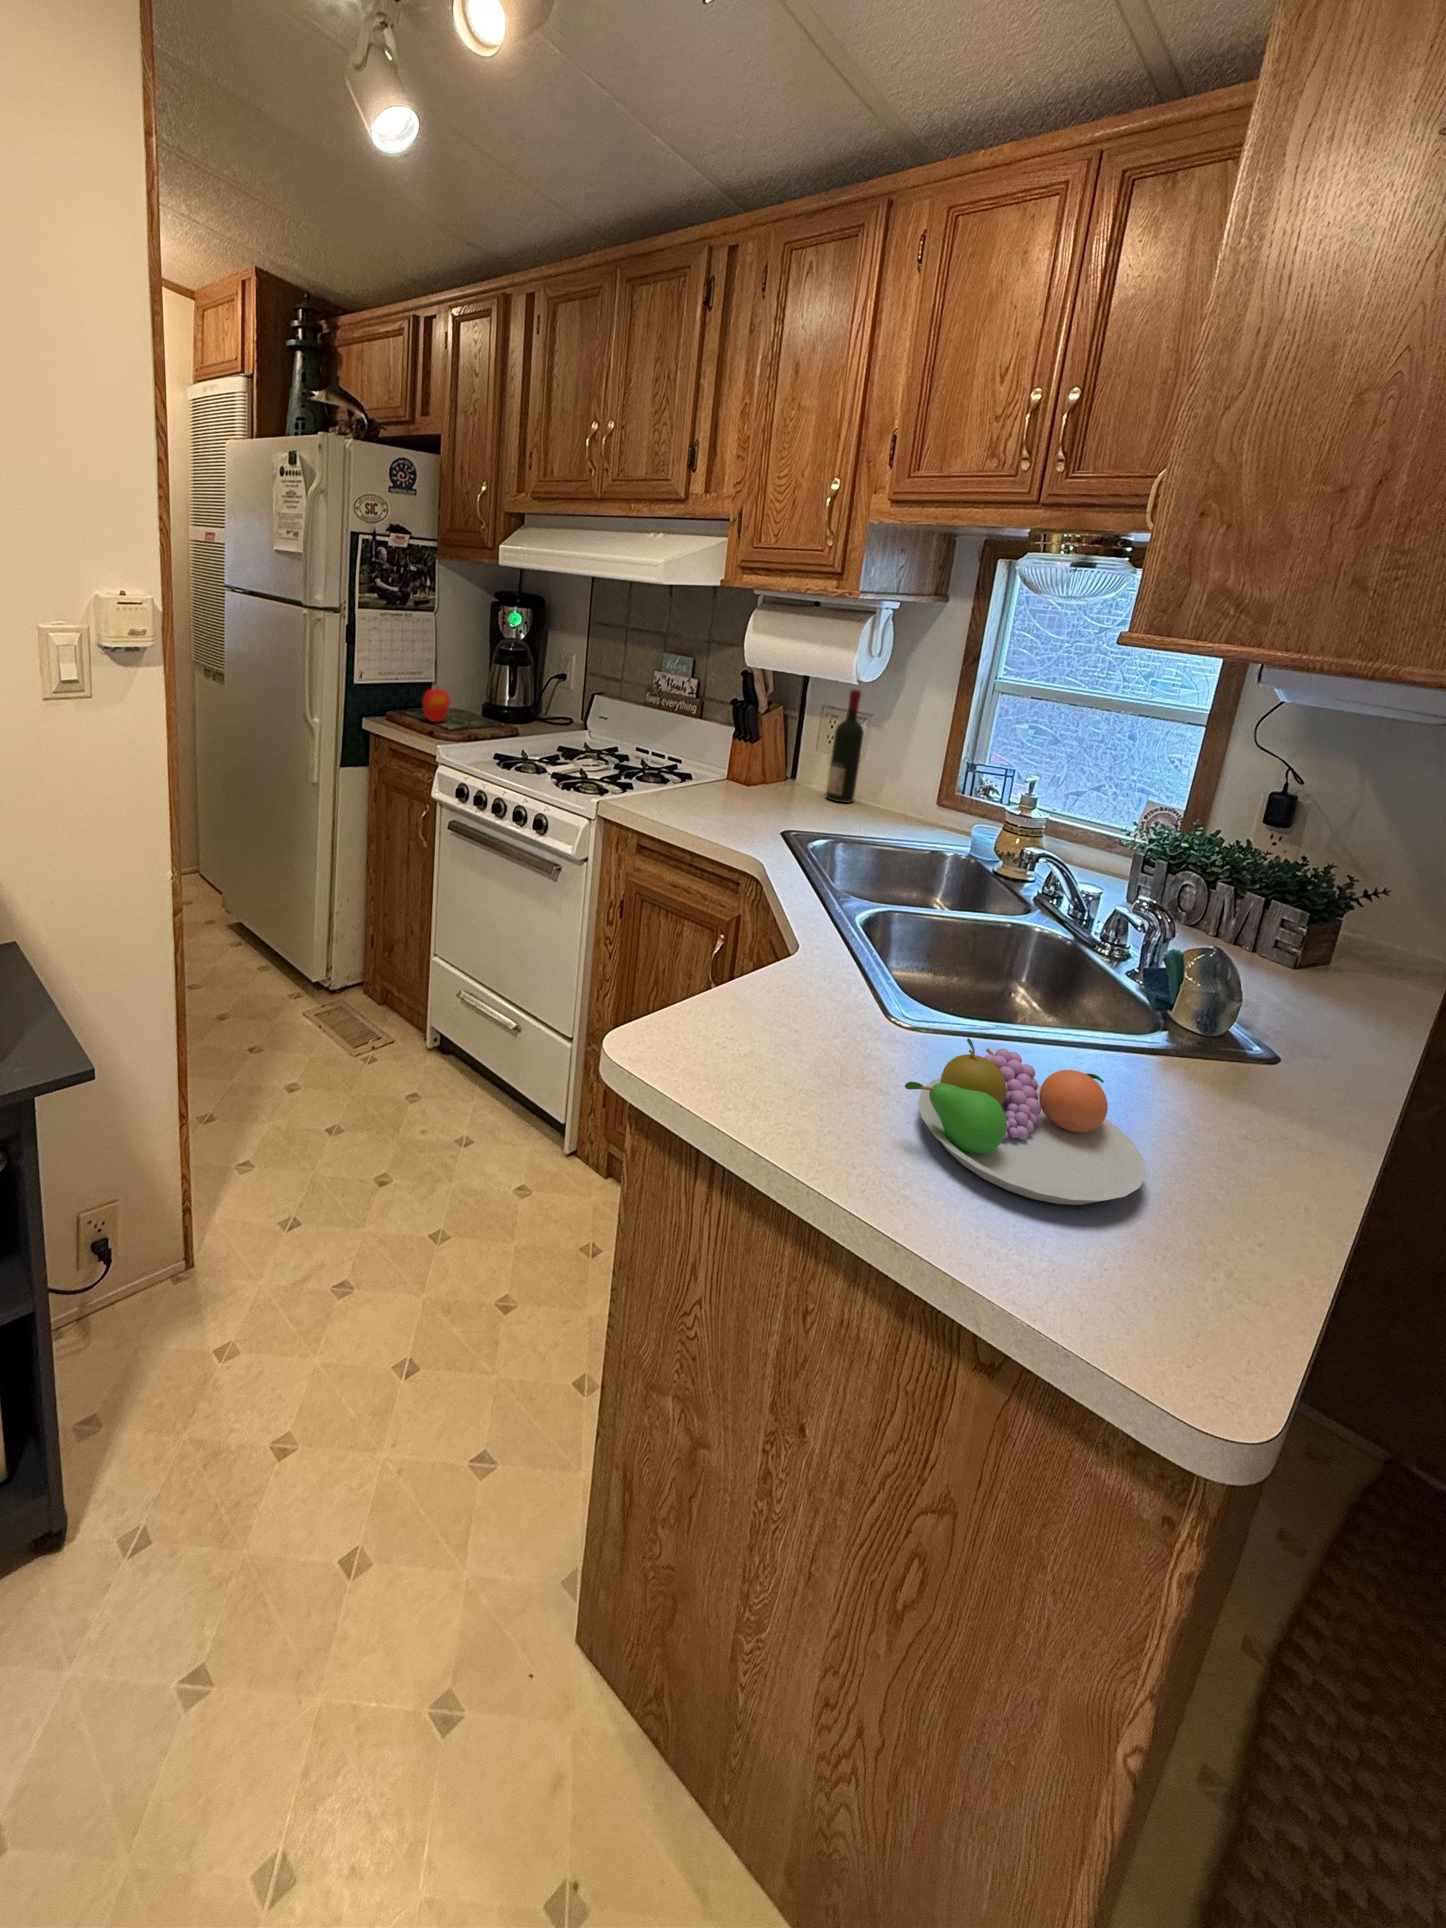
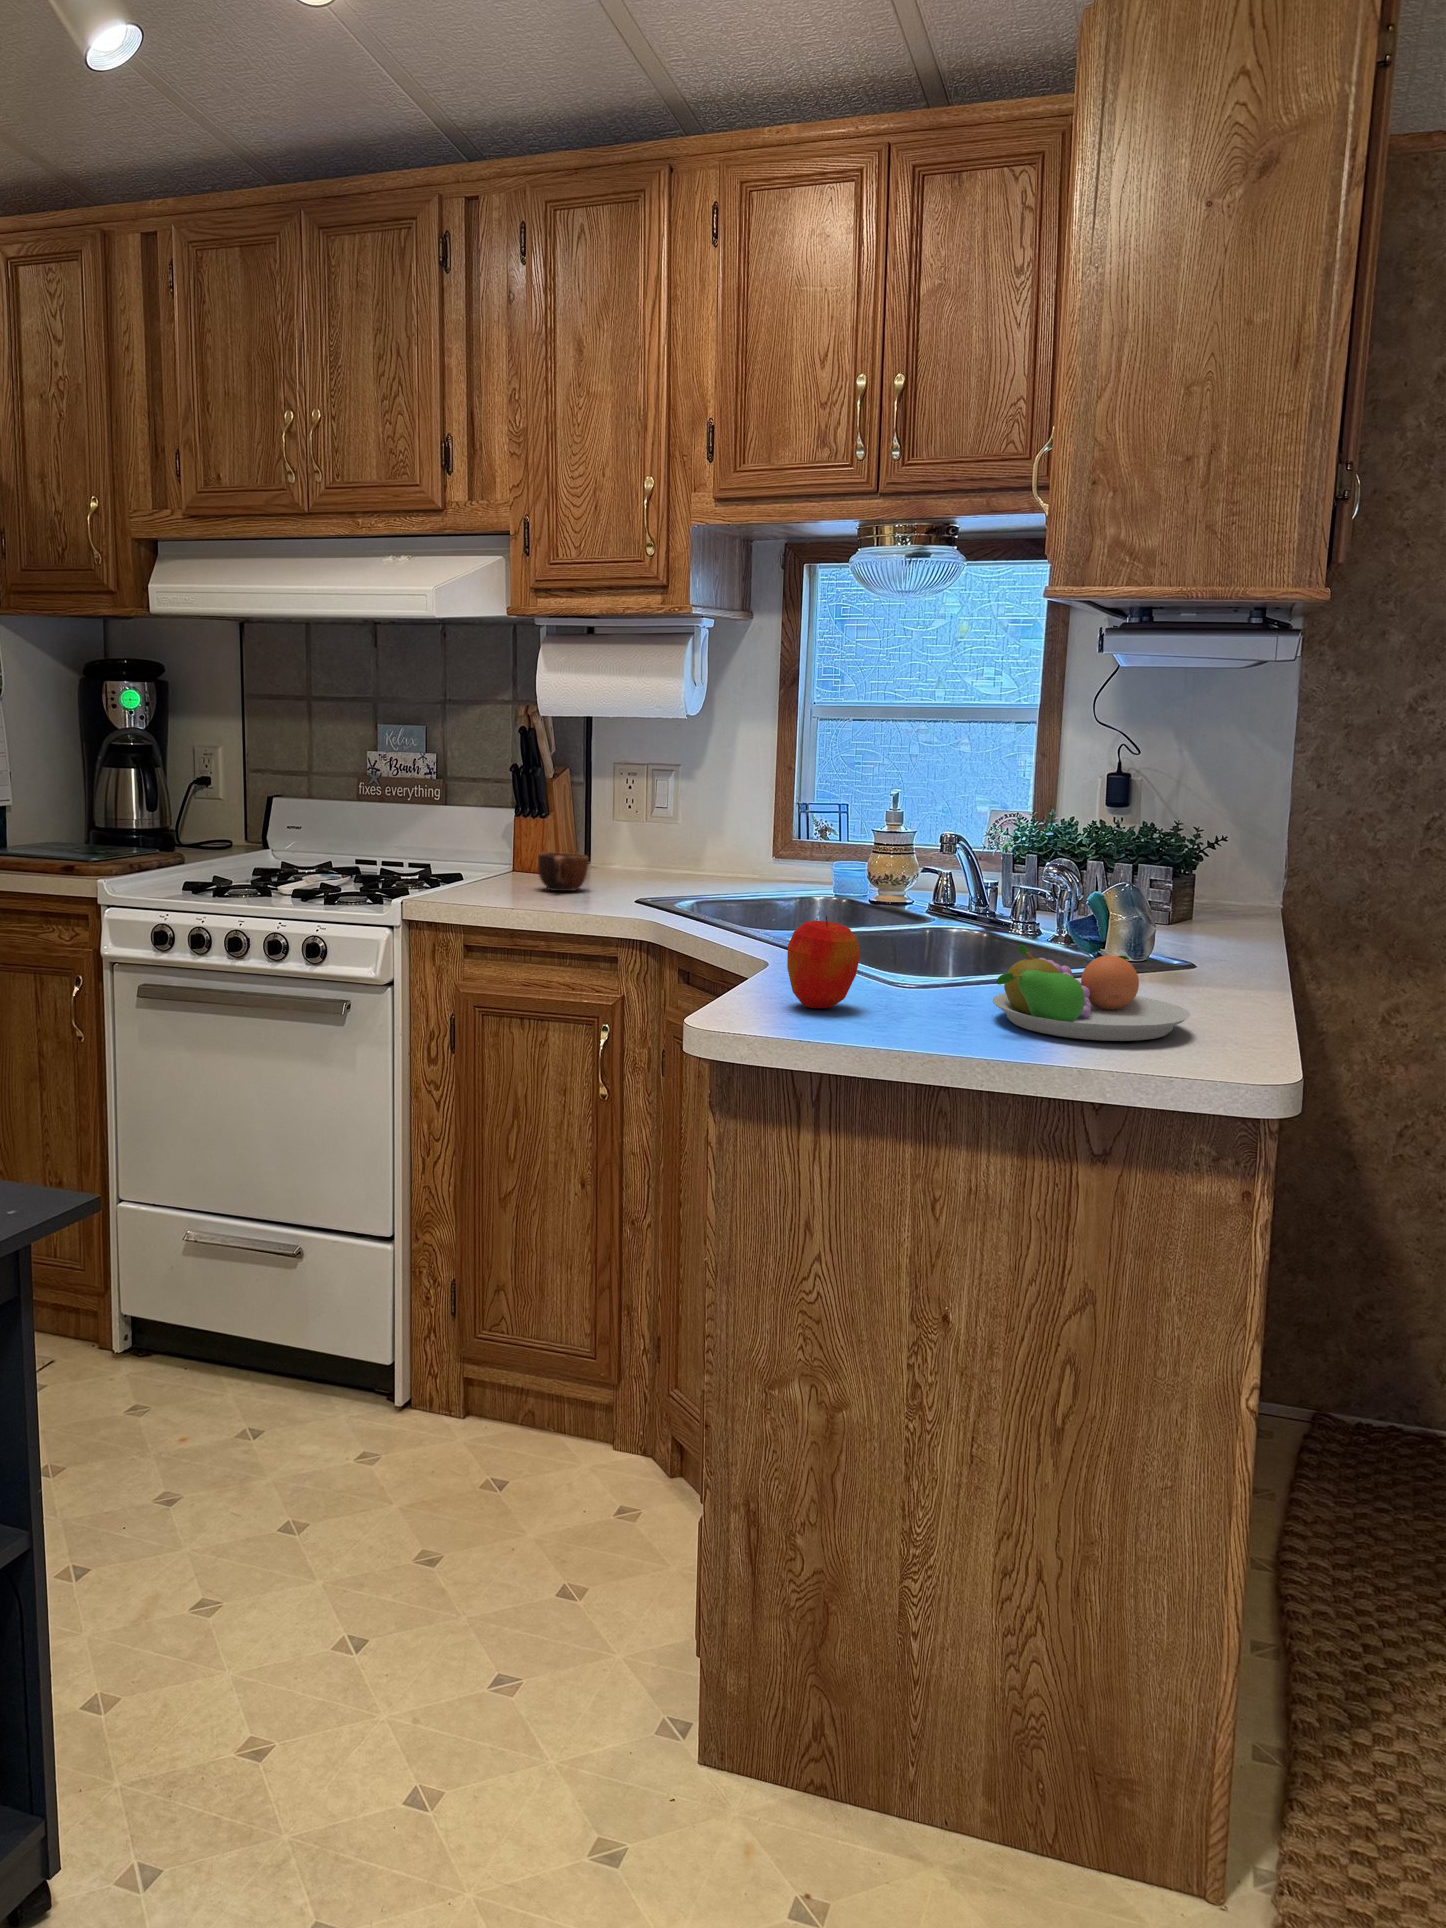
apple: present [423,689,450,722] -> present [787,916,861,1008]
wine bottle: present [826,689,864,803] -> none [636,736,672,876]
mug: none [724,777,765,813] -> present [538,852,589,891]

